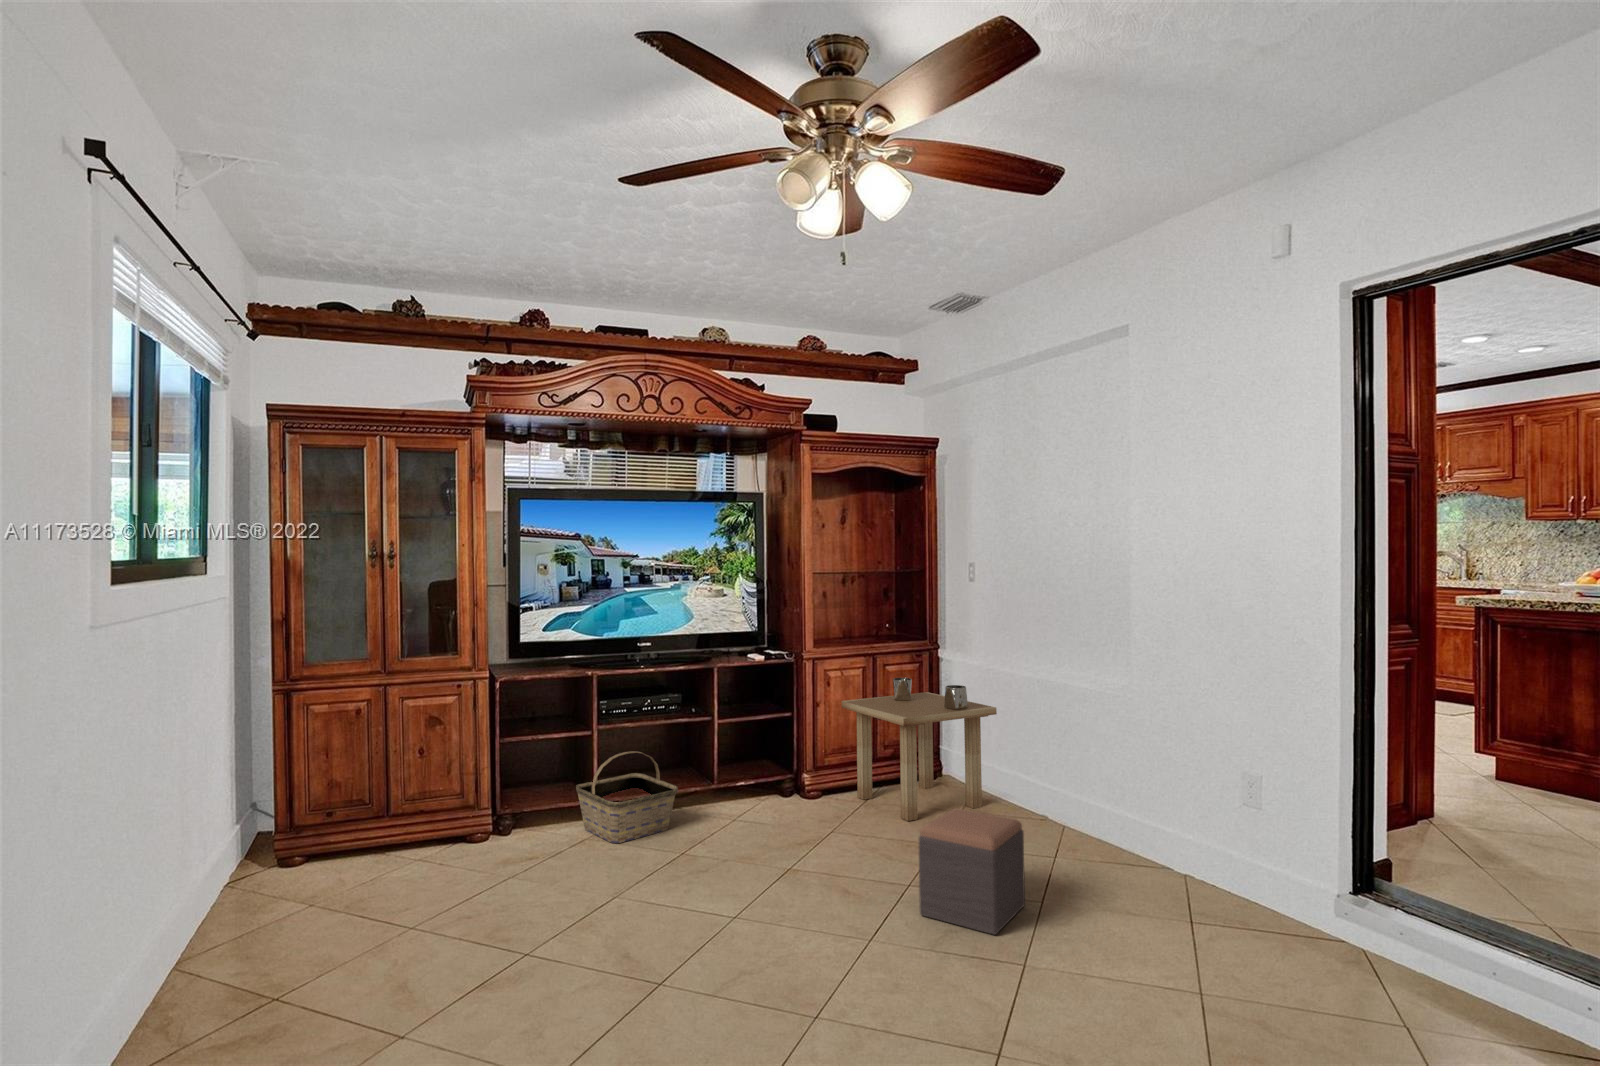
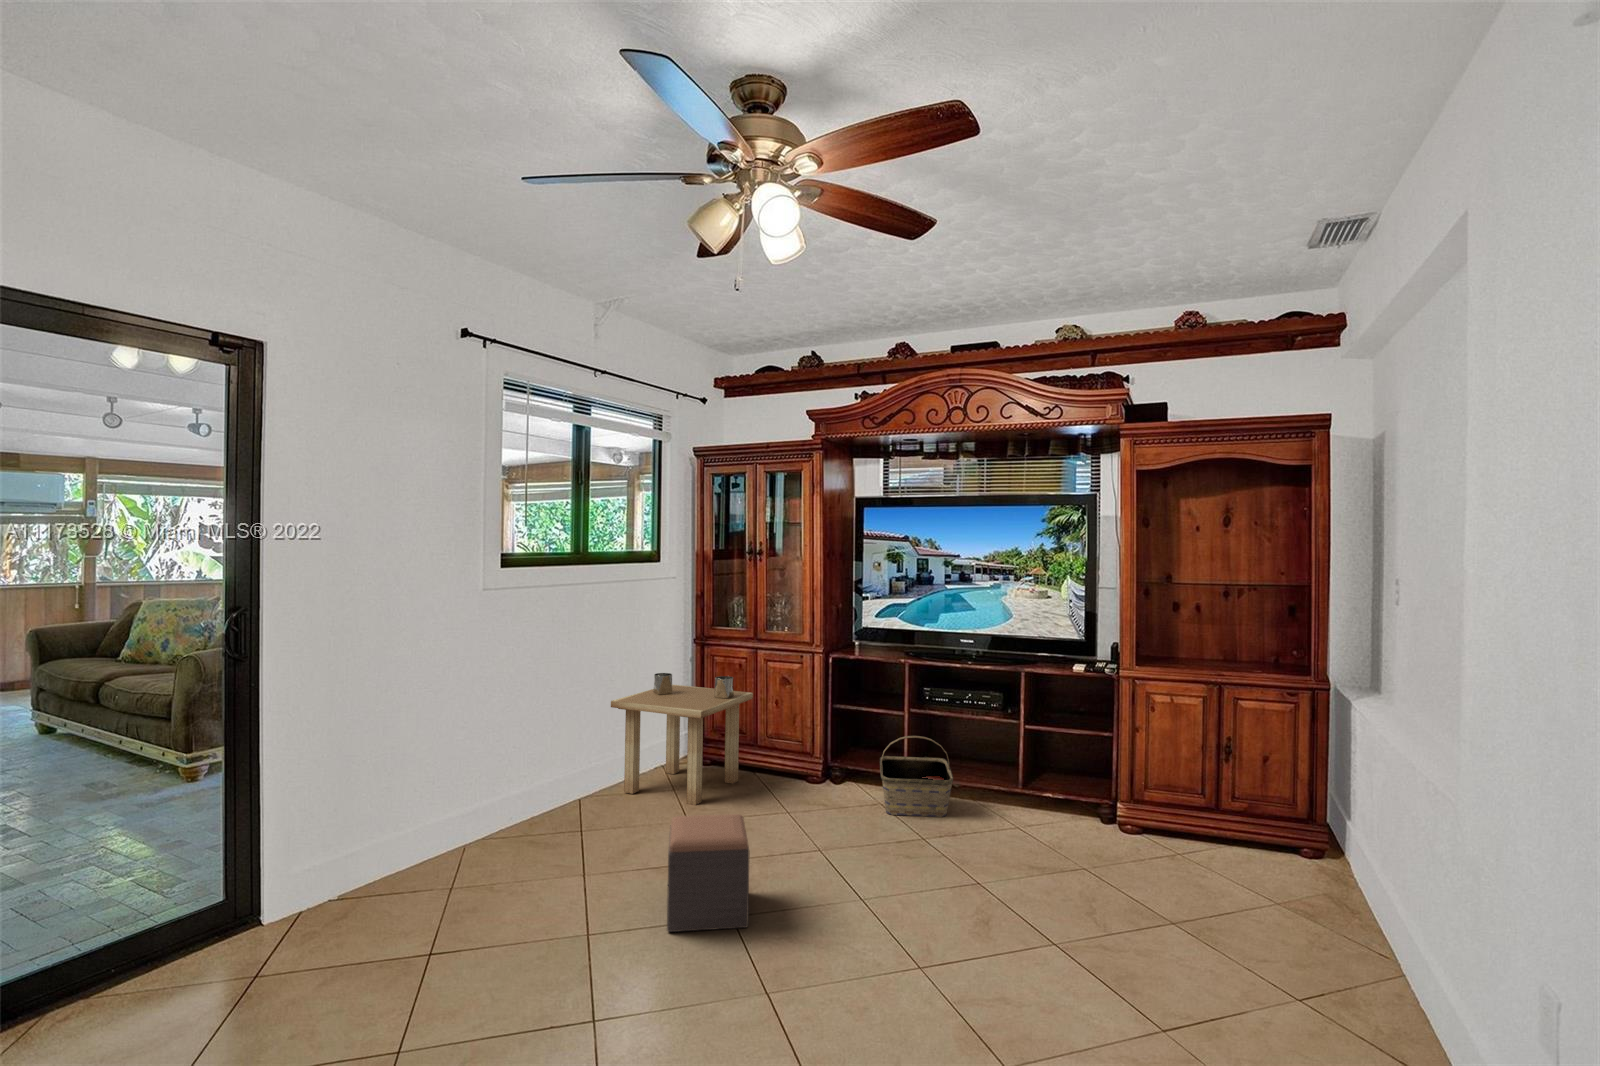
side table: present [842,678,997,821] -> present [611,673,753,805]
footstool: present [919,808,1025,935] -> present [667,814,750,932]

